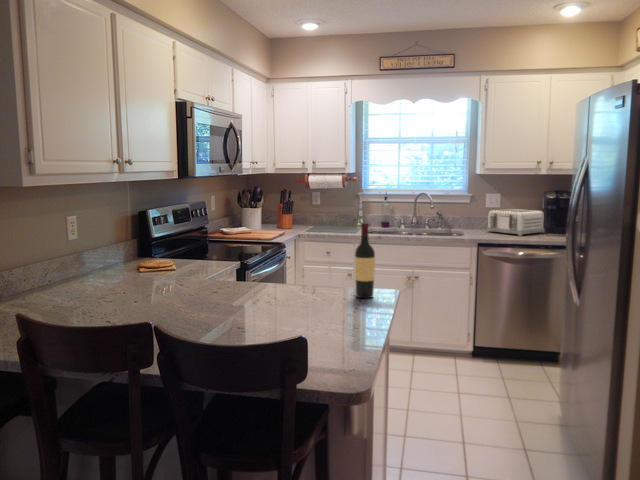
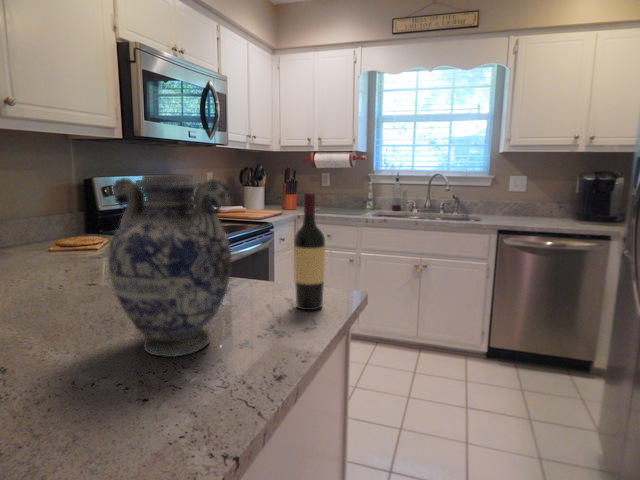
toaster: present [486,209,545,236] -> none [509,193,578,223]
vase: none [265,216,340,320] -> present [108,175,232,357]

